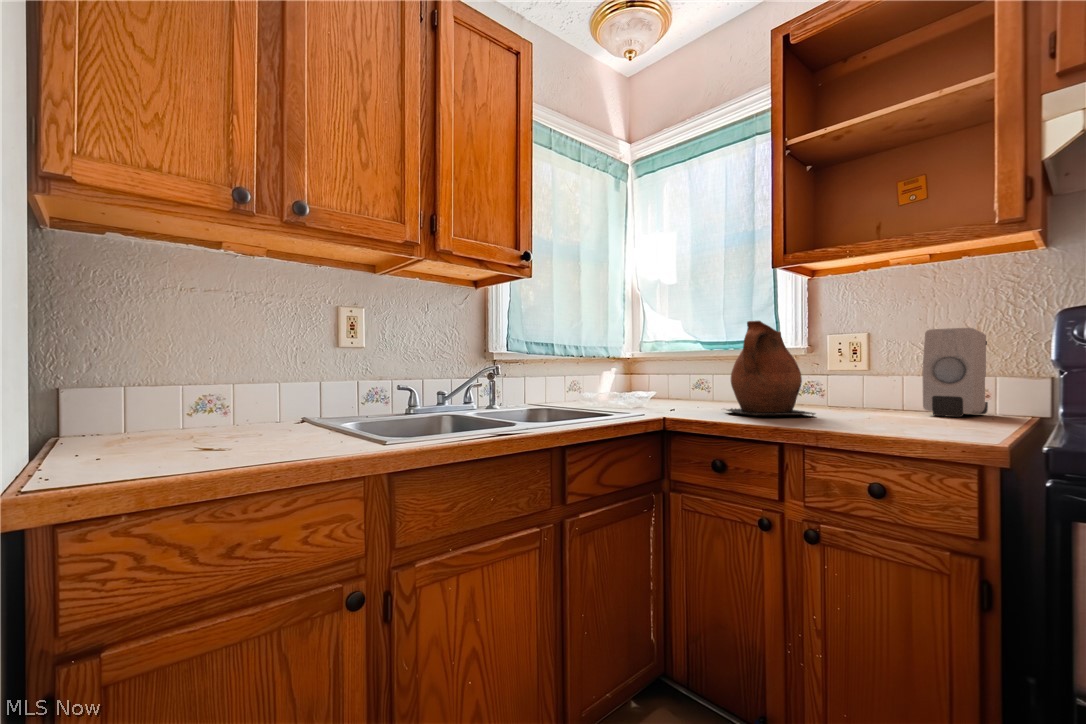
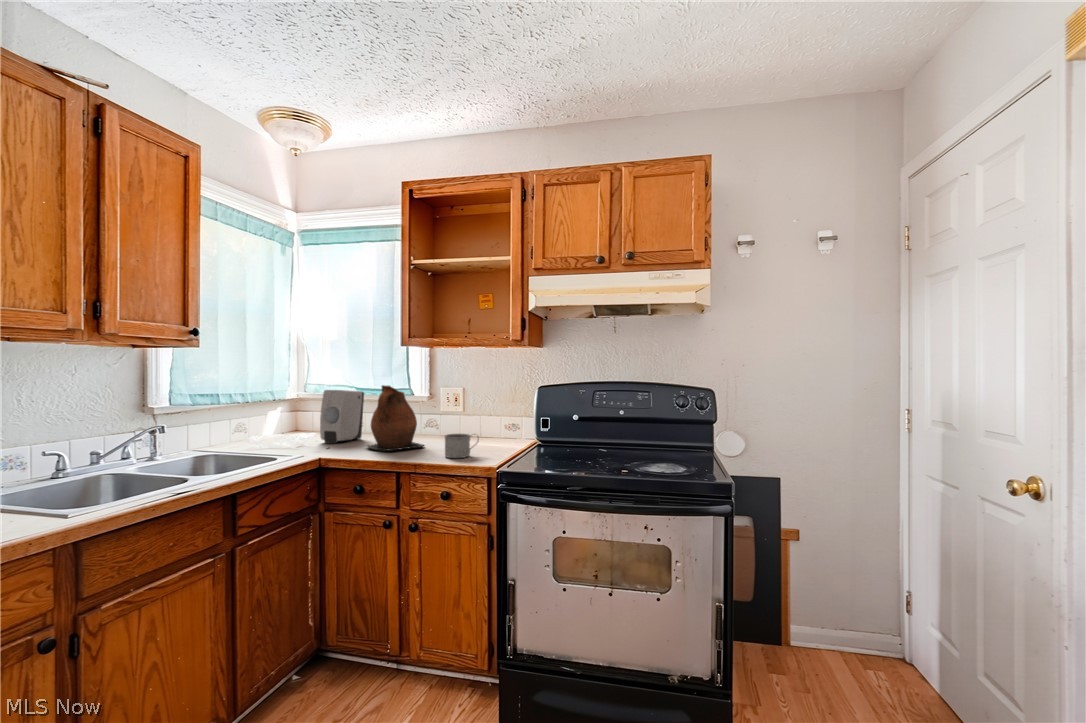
soap dispenser: present [923,328,988,417] -> present [320,390,364,443]
mug: none [864,391,935,431] -> present [444,434,479,458]

